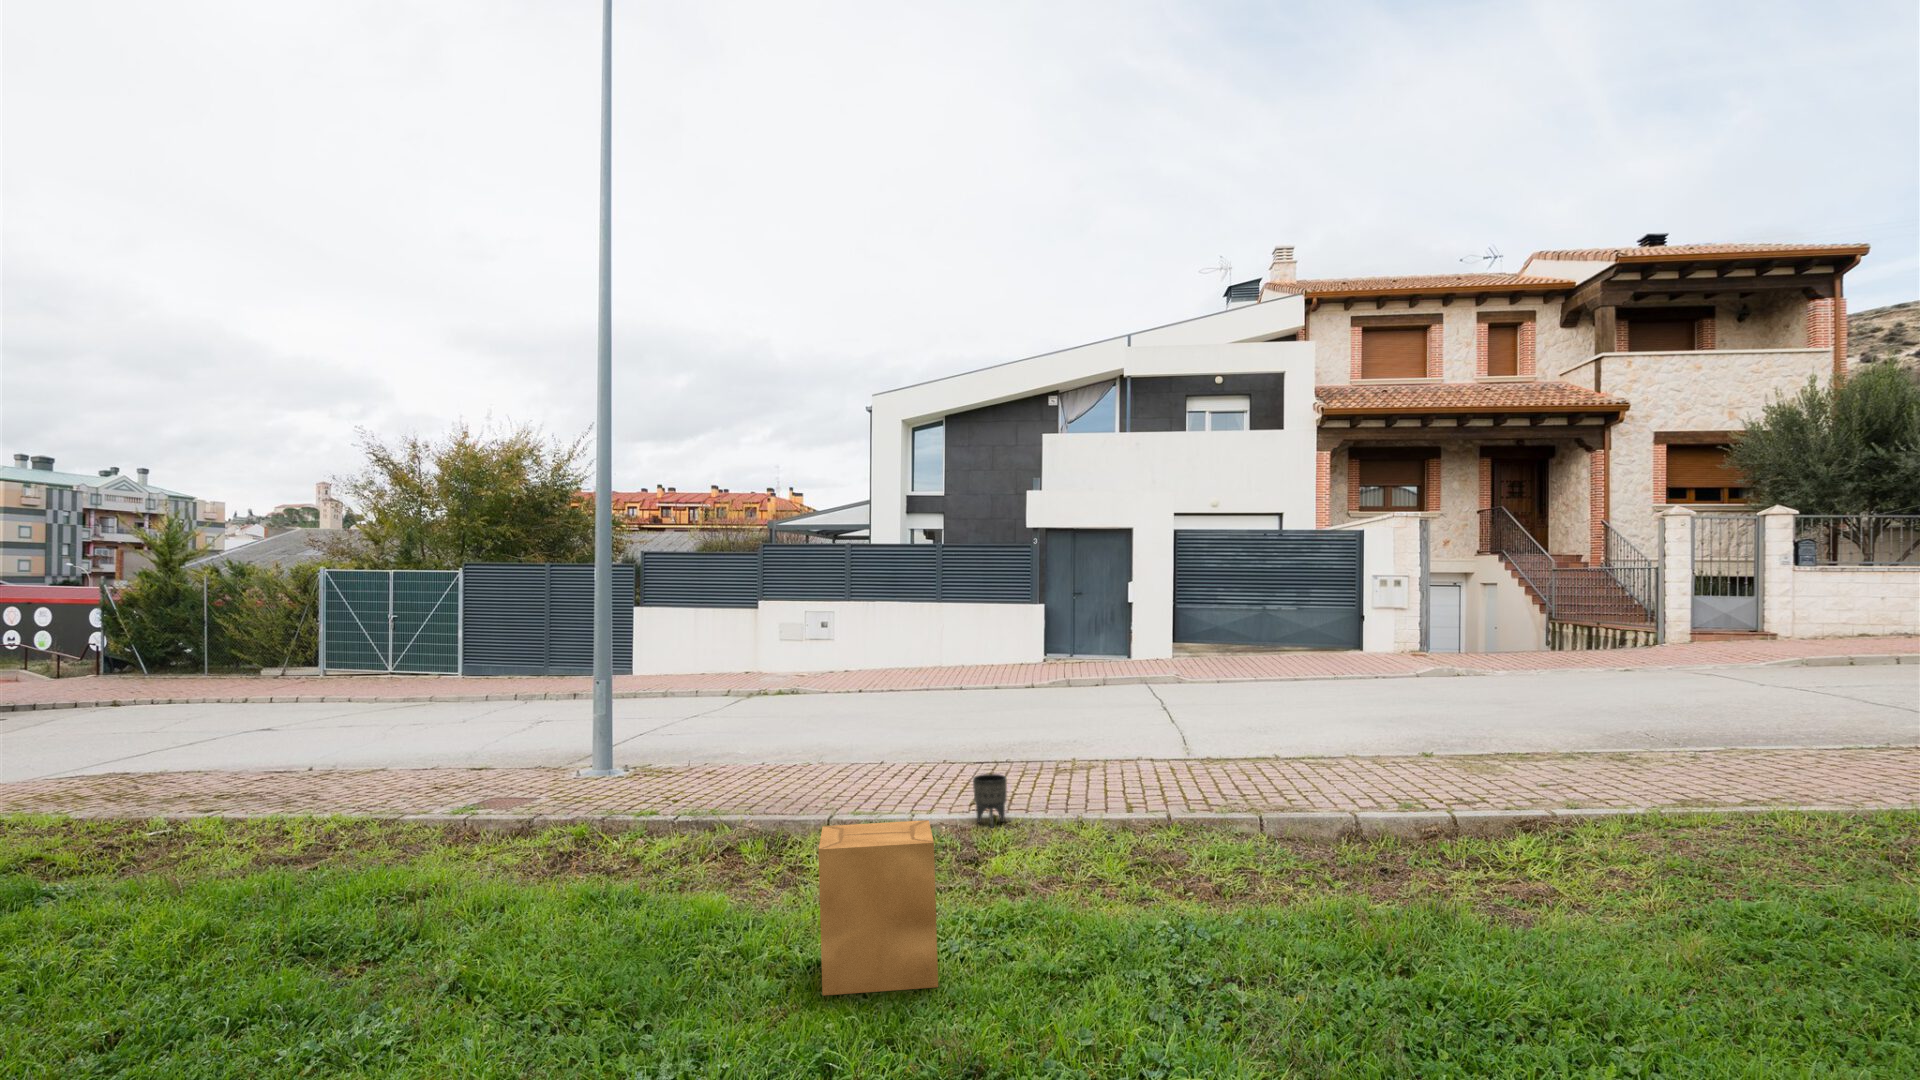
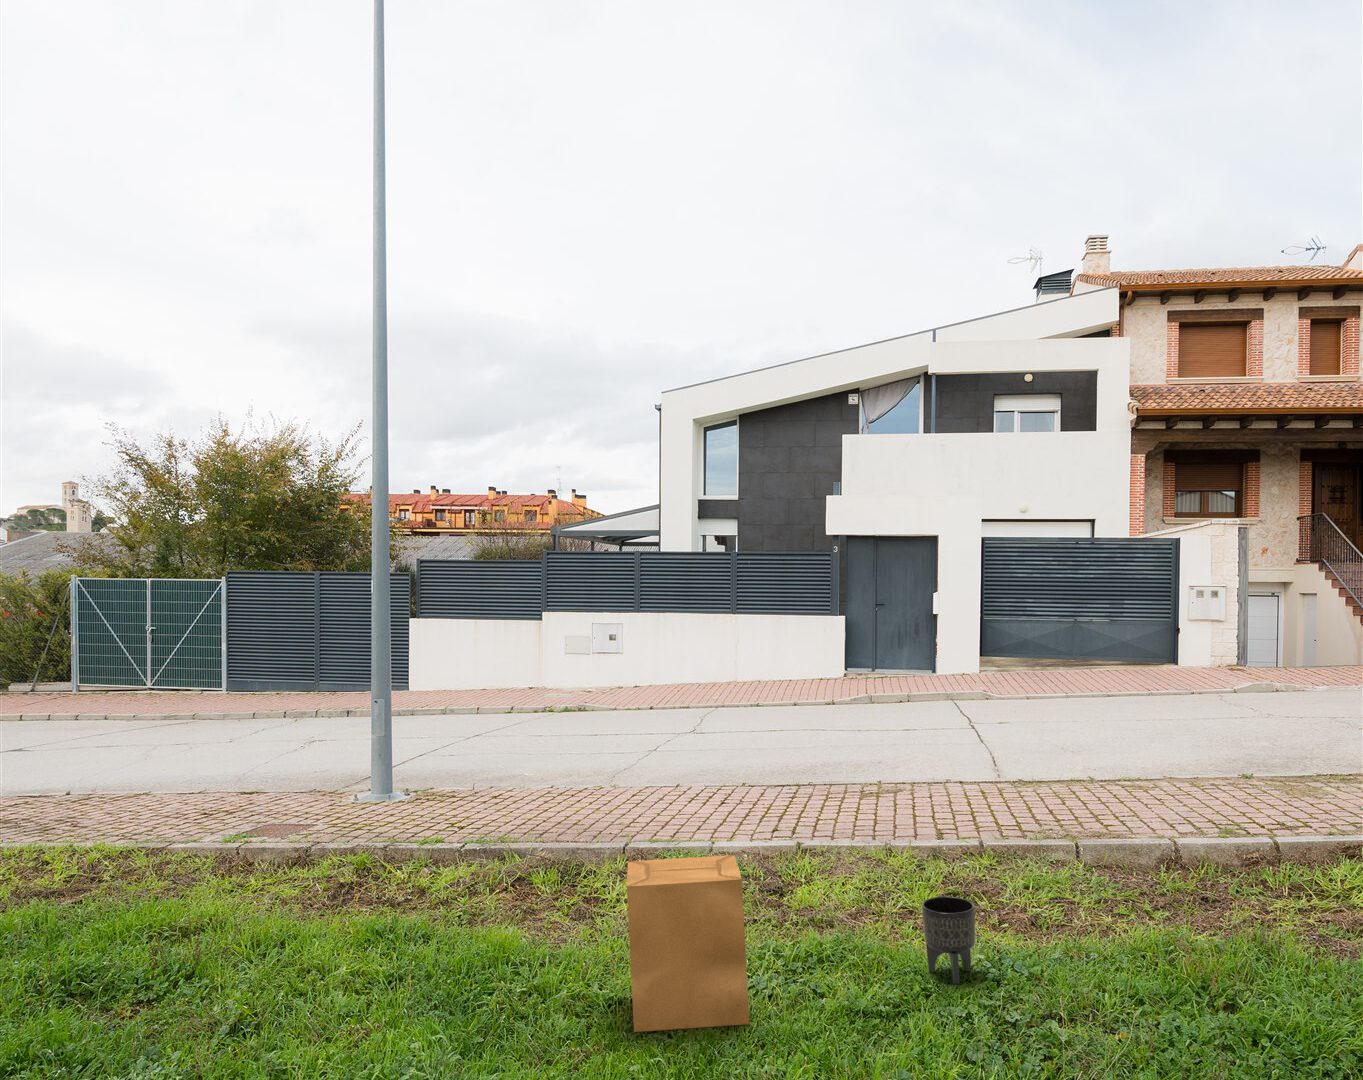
planter: present [973,774,1007,828] -> present [922,897,975,984]

